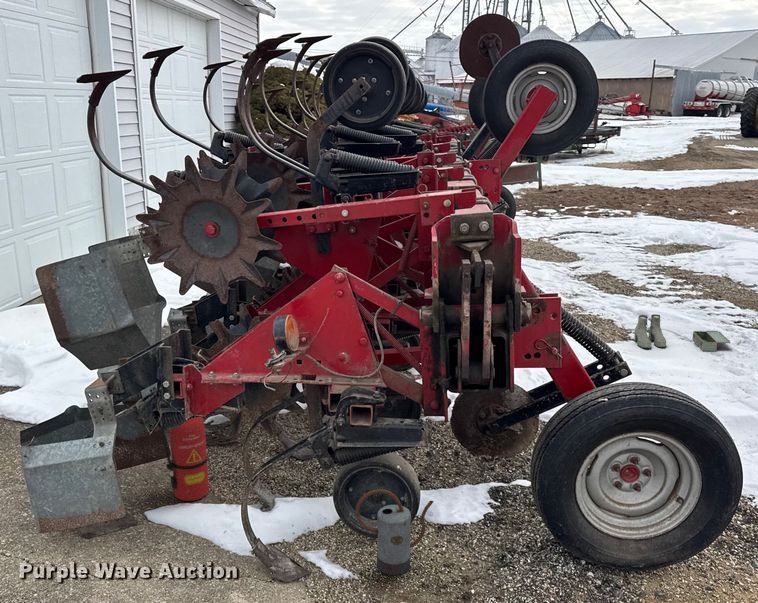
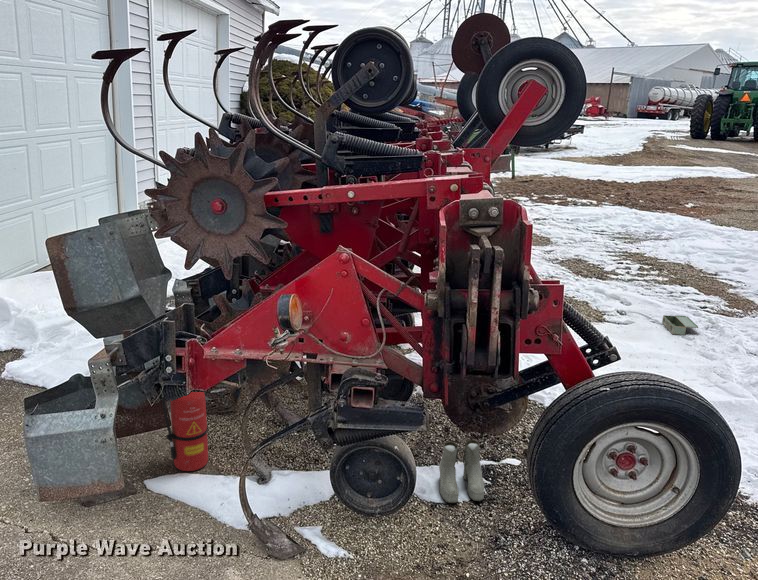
boots: present [634,314,666,348] -> present [439,440,484,503]
watering can: present [355,489,434,575] -> none [354,471,432,556]

